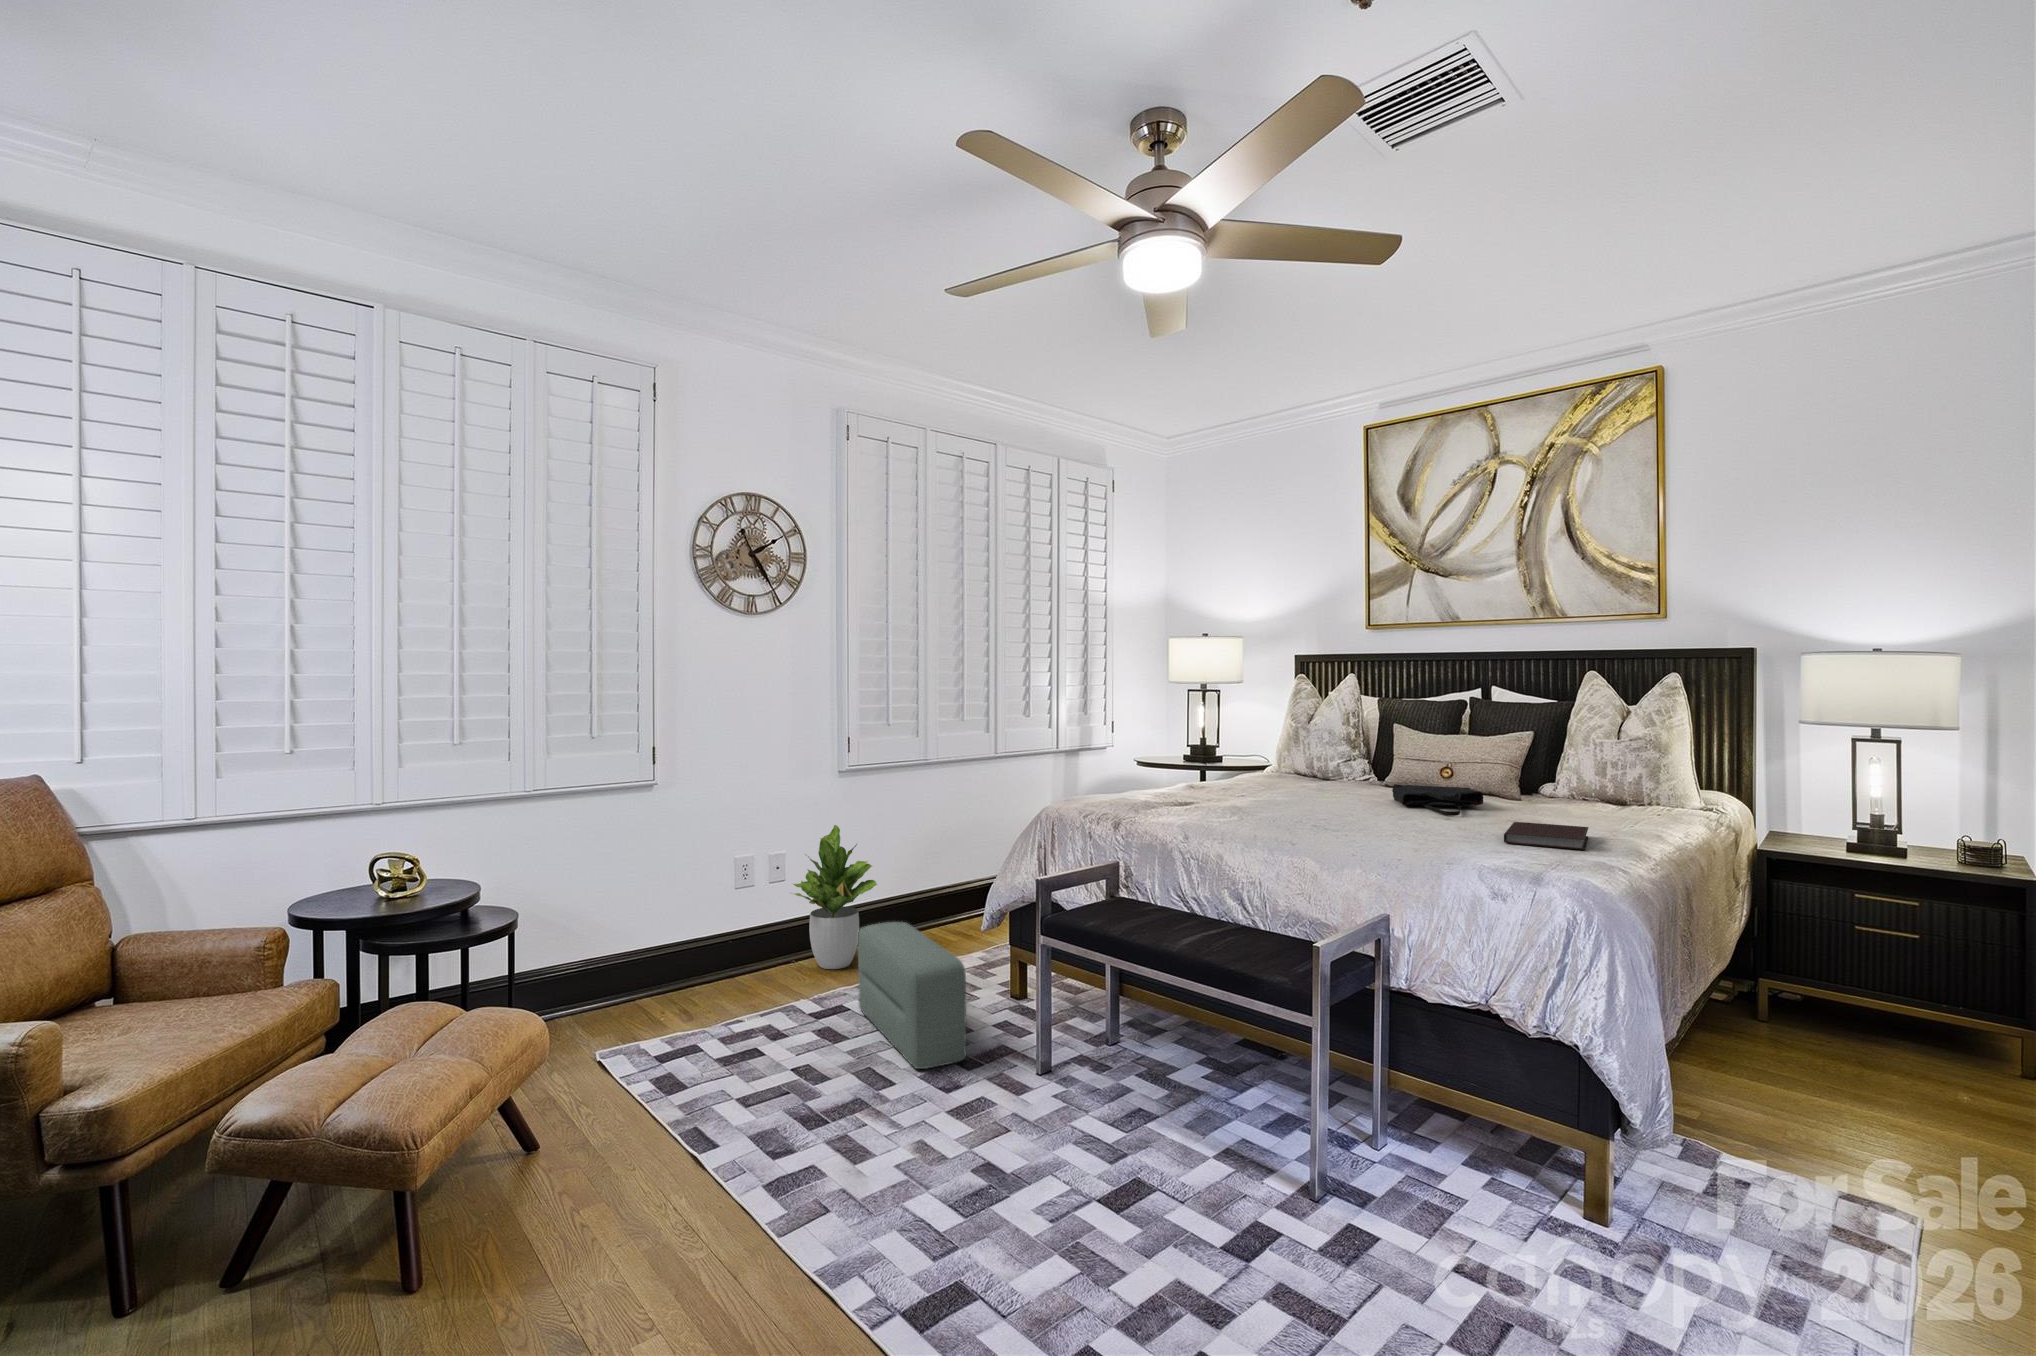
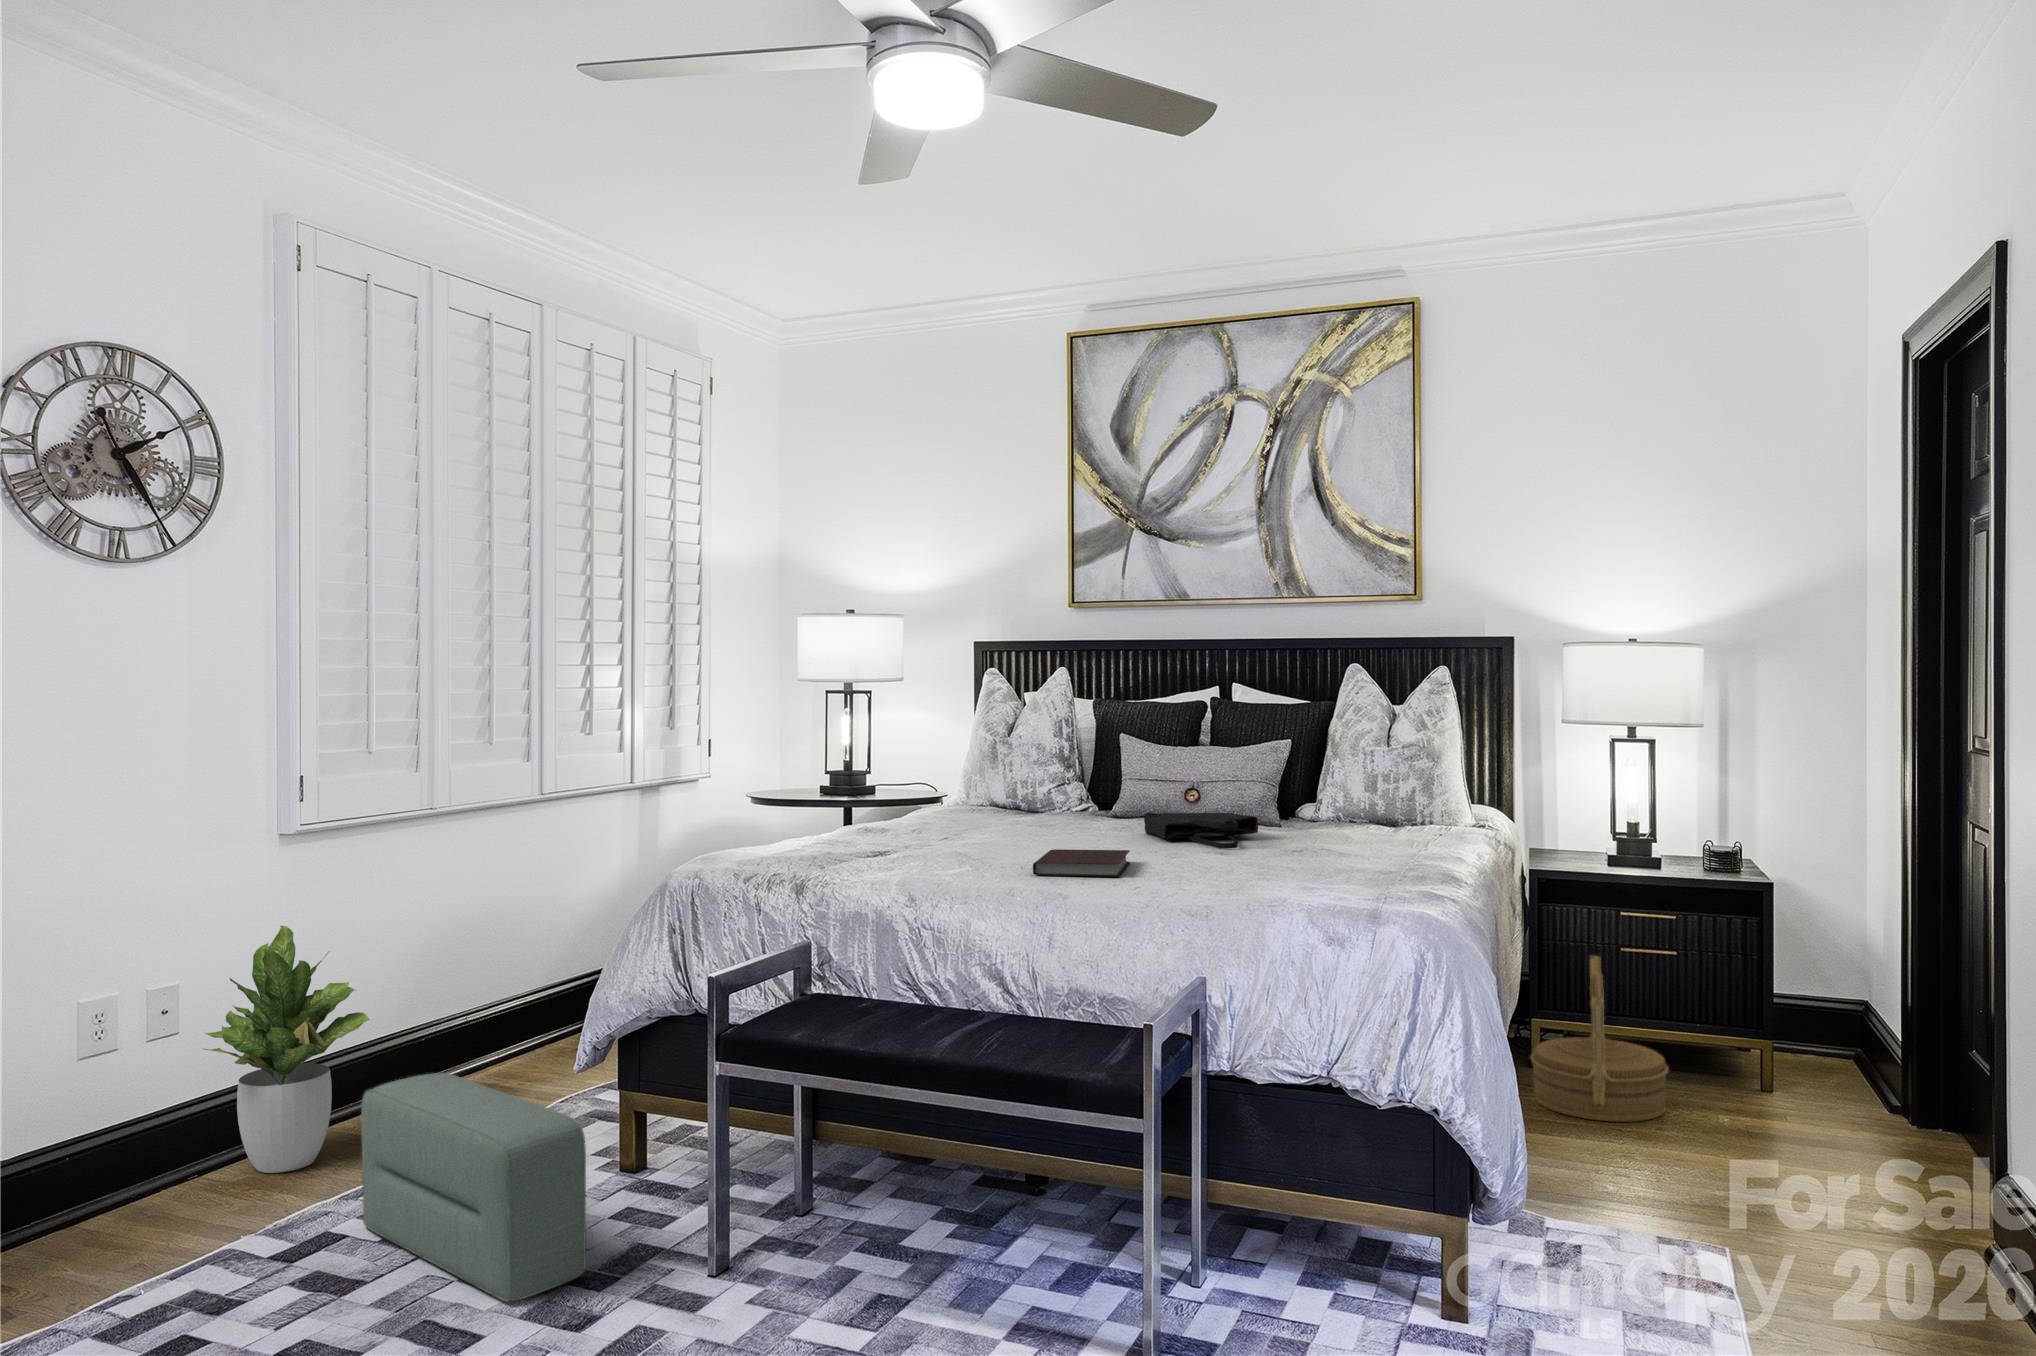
notebook: present [1504,822,1588,850] -> present [1033,849,1130,877]
woven basket: none [1747,929,1896,1082] -> present [1531,956,1669,1122]

